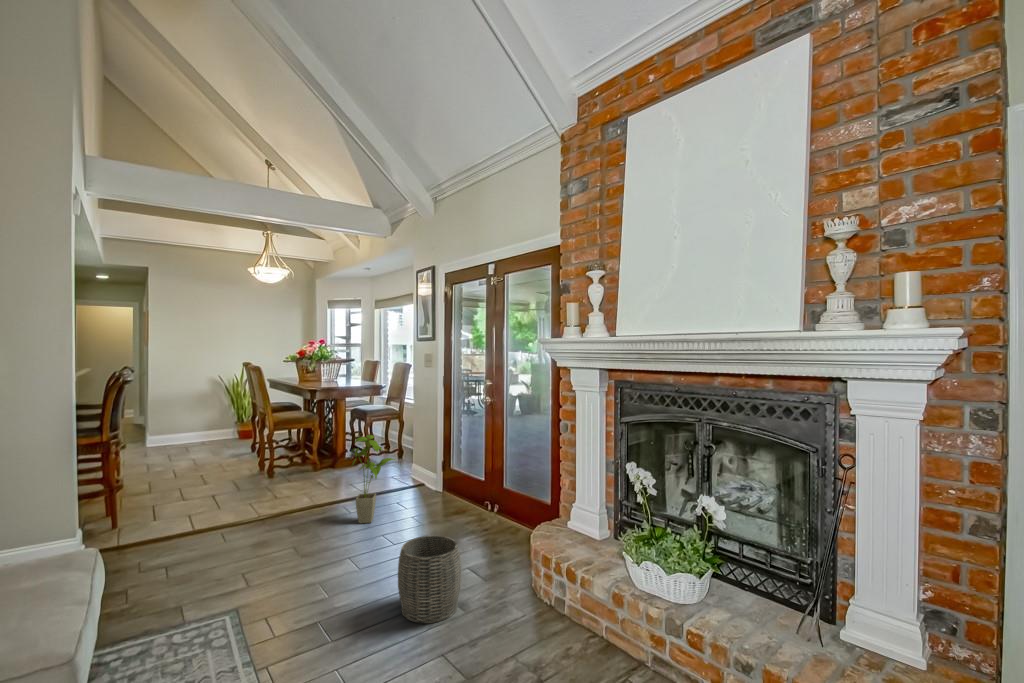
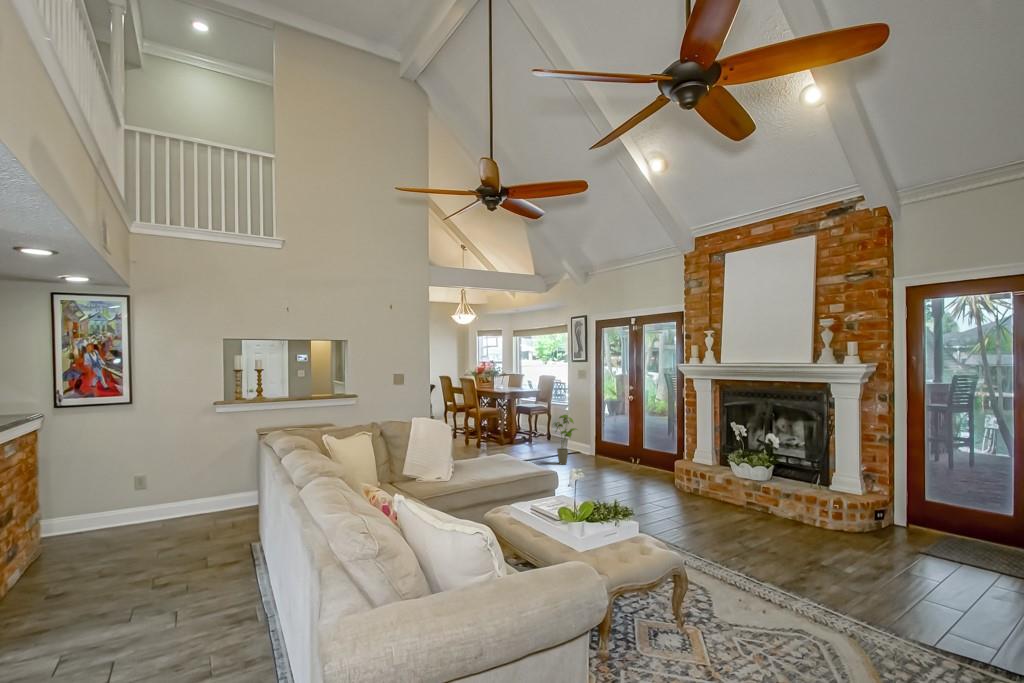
woven basket: present [398,536,461,623] -> none [616,459,647,495]

